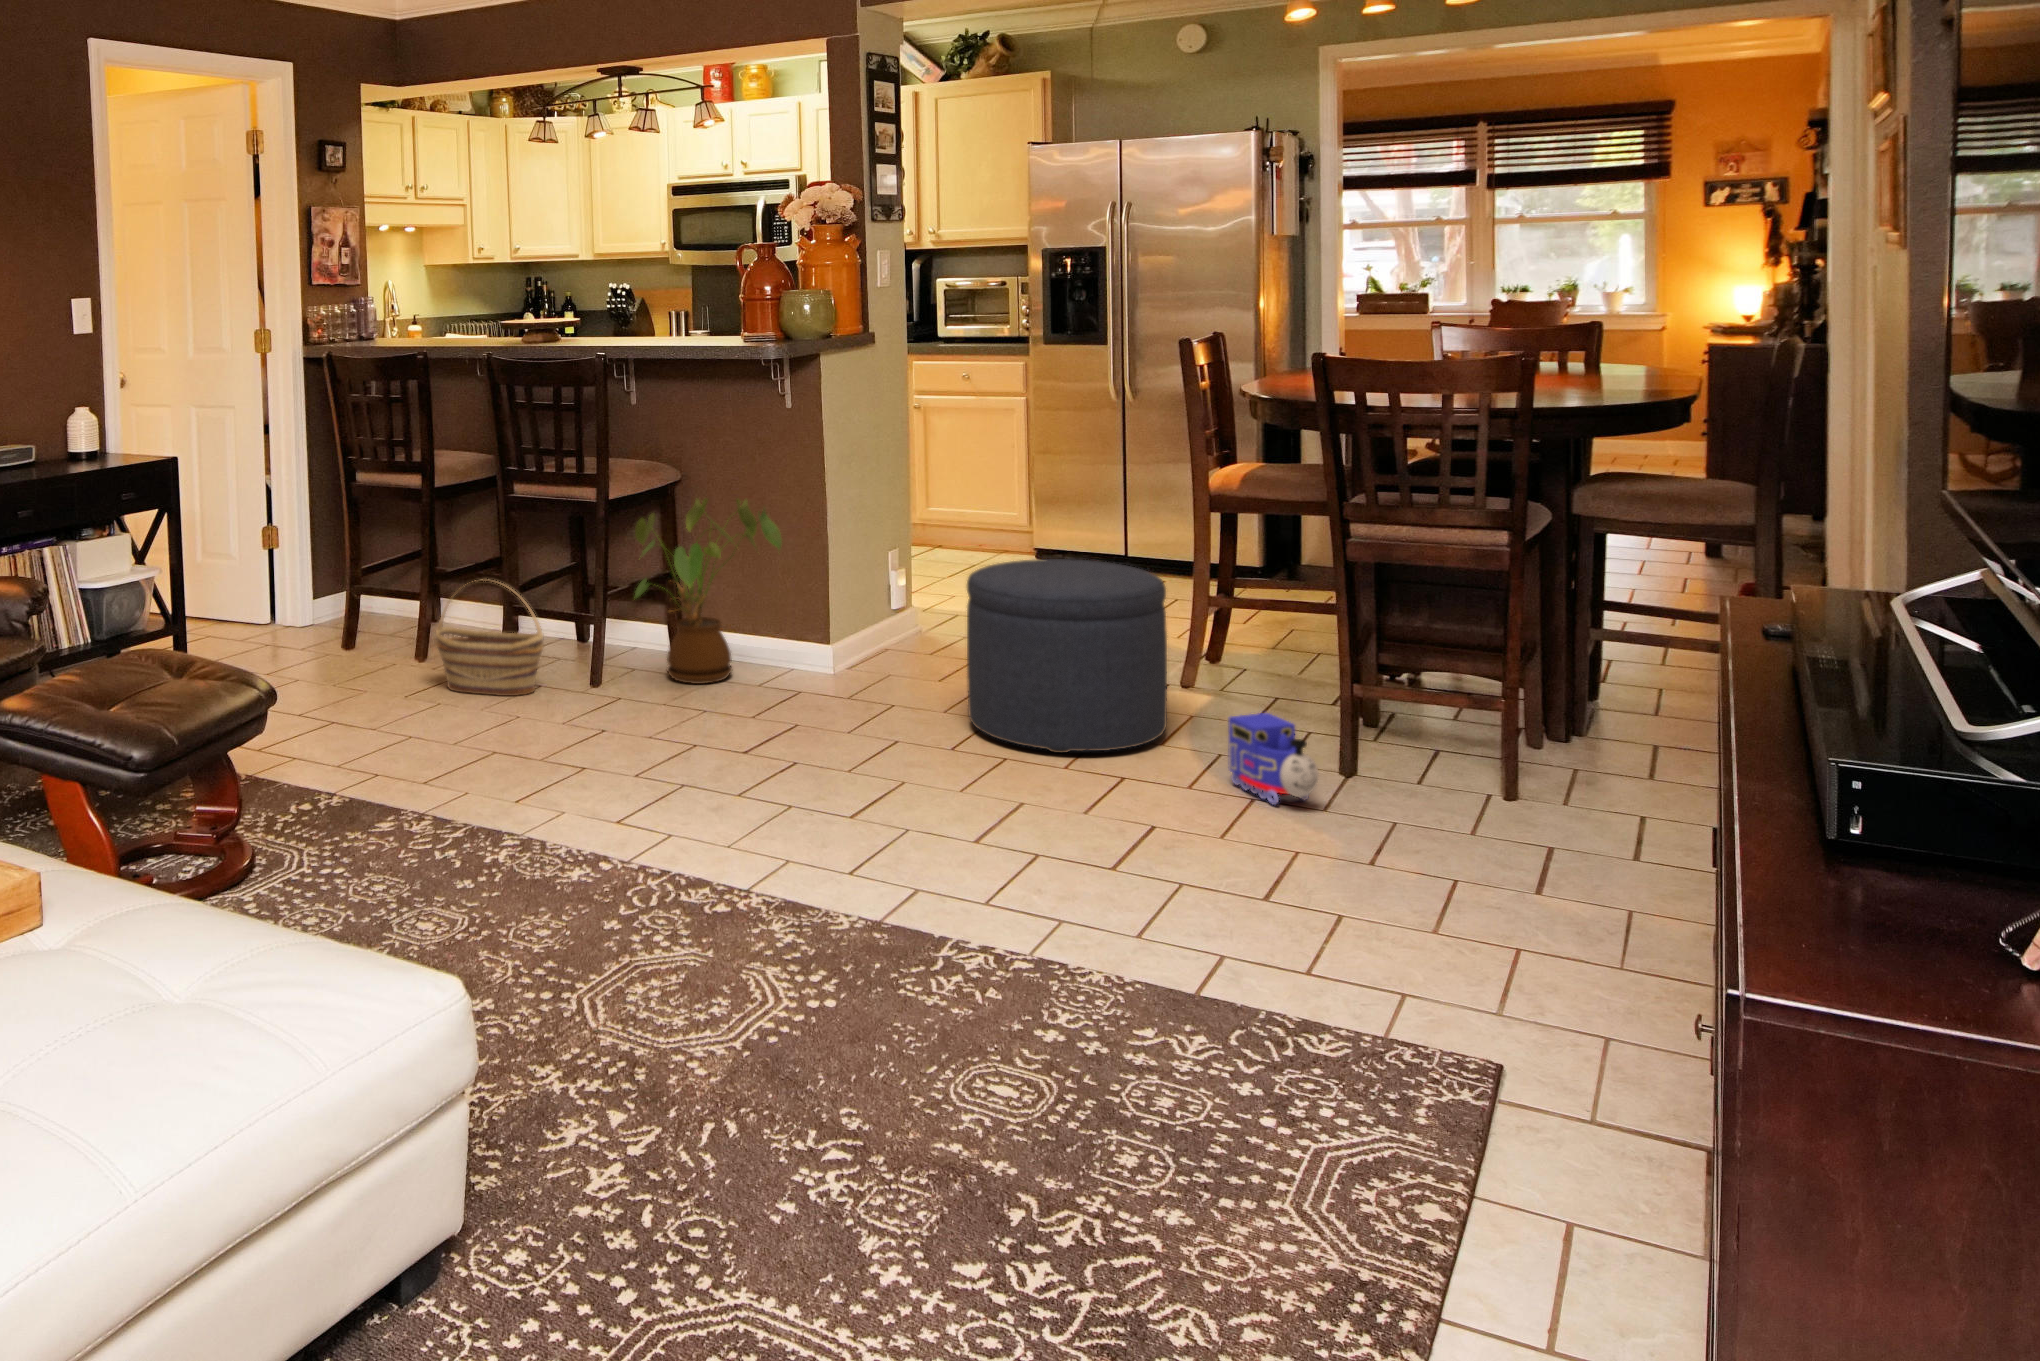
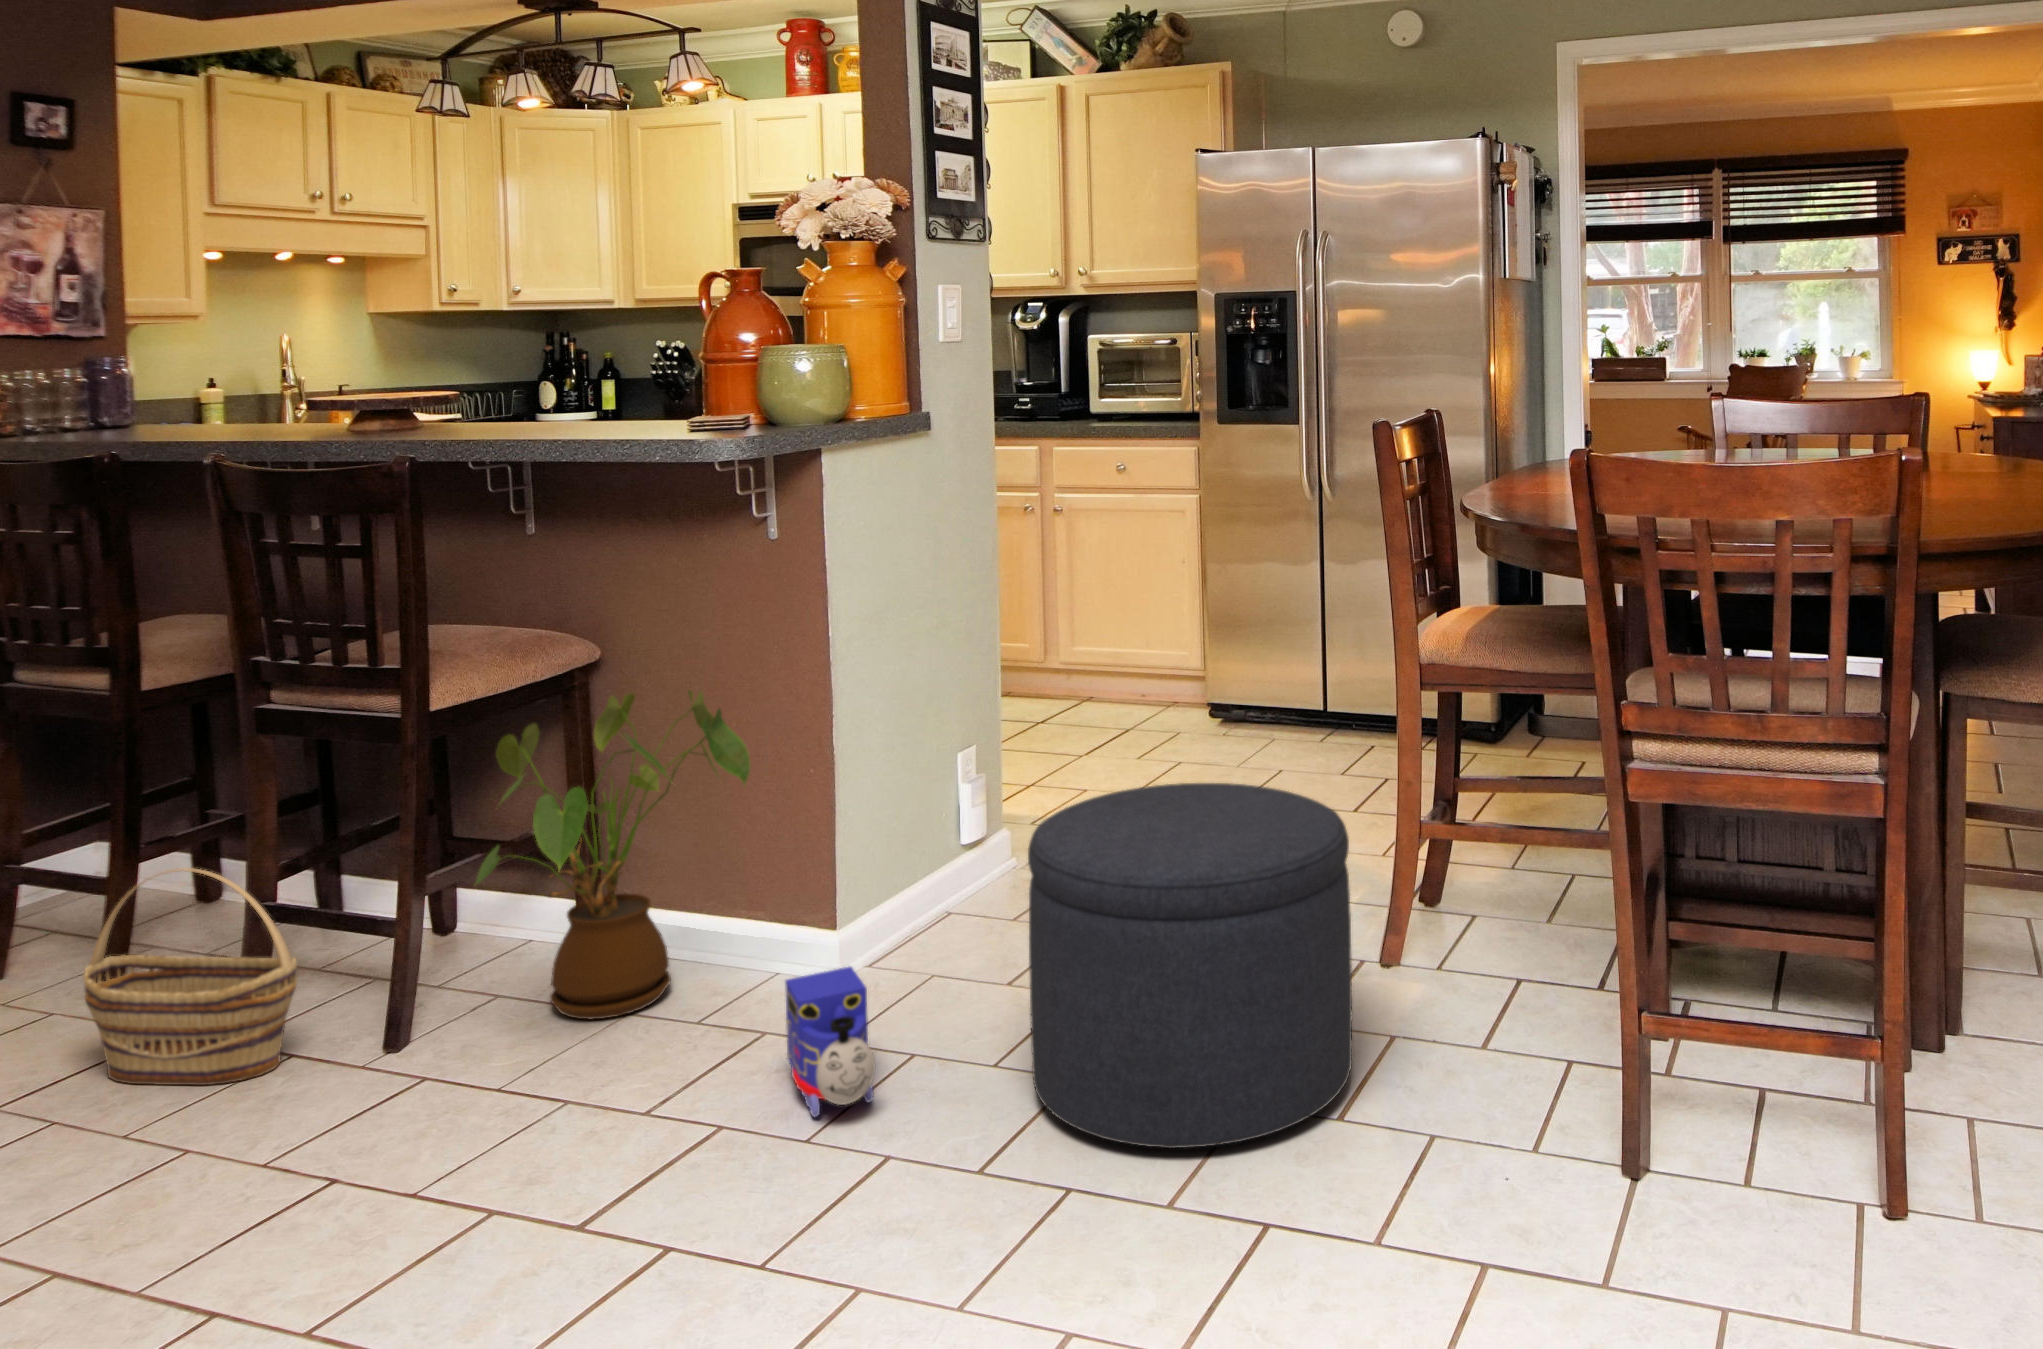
toy train: present [1229,713,1319,804] -> present [785,967,875,1117]

